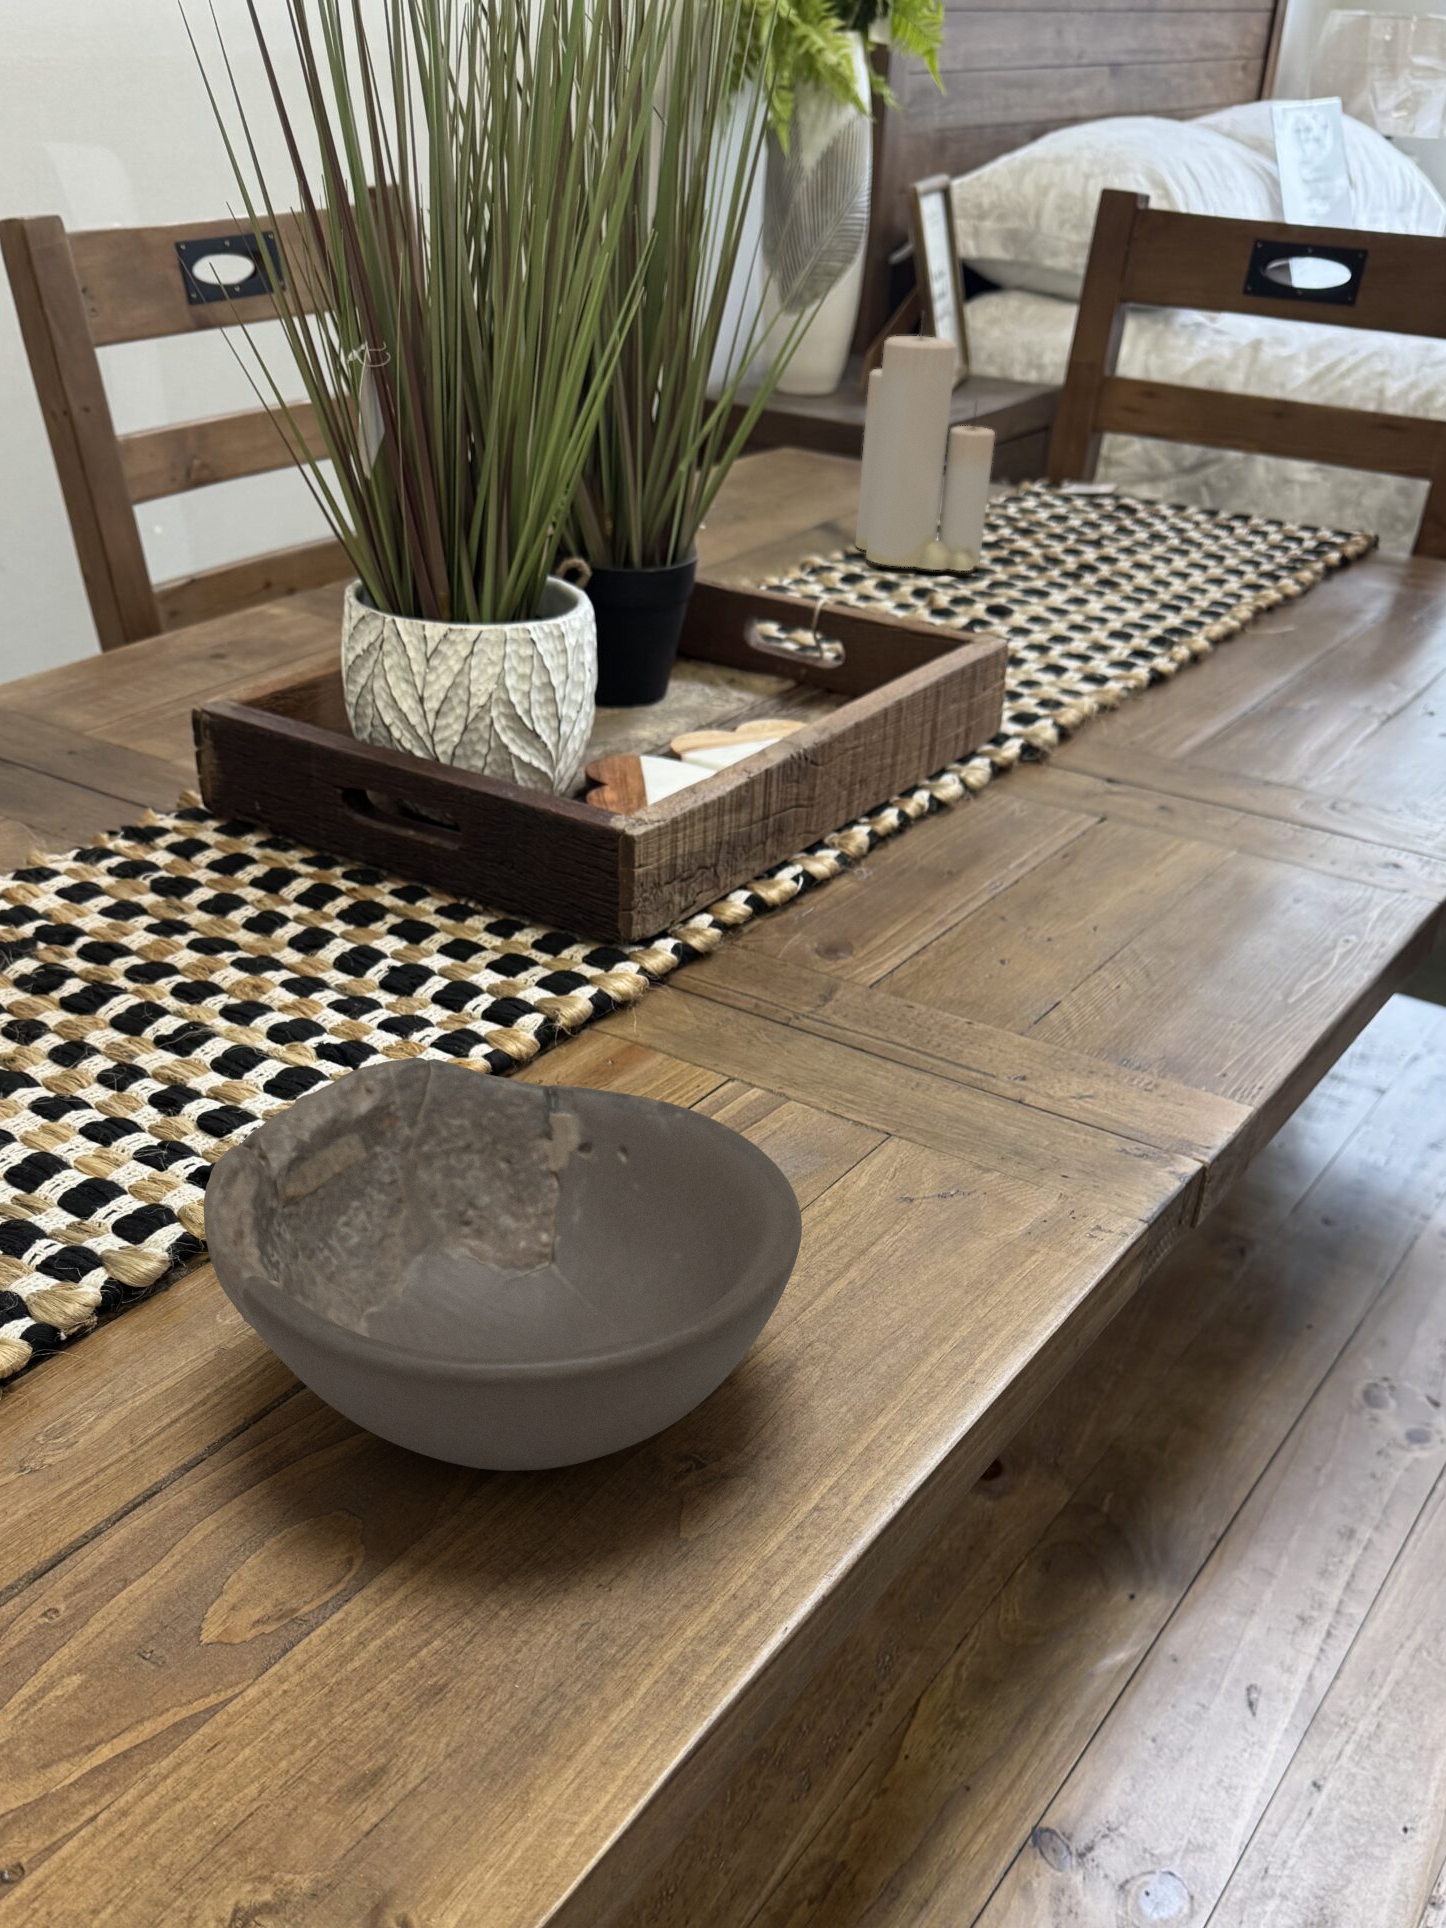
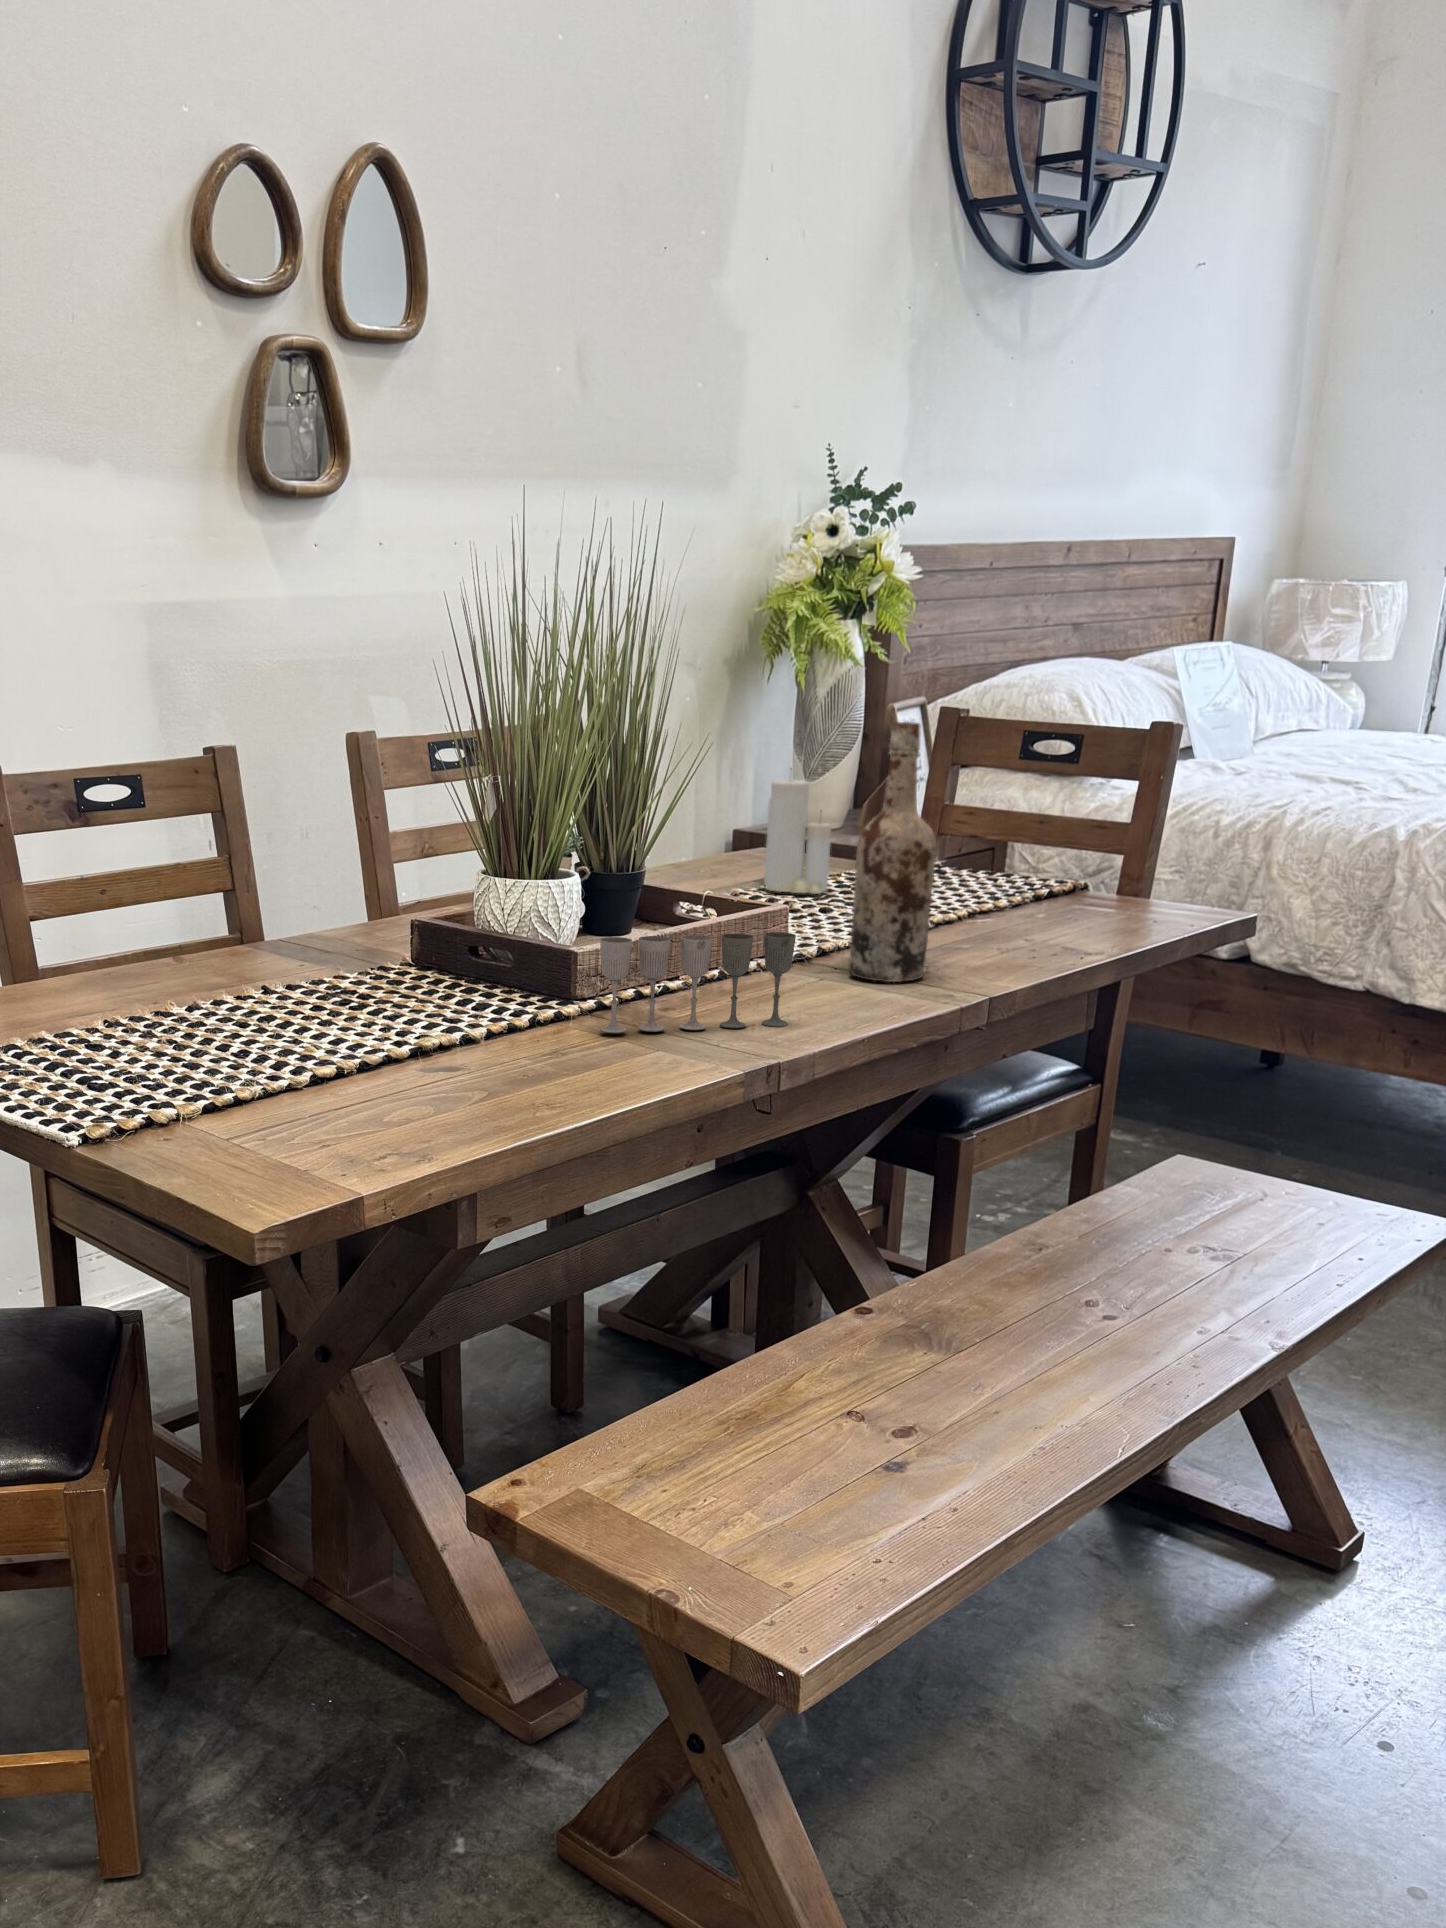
wine bottle: none [1145,220,1370,827] -> present [849,722,936,982]
wine glass: none [721,792,1185,1087] -> present [600,932,796,1033]
bowl: present [203,1057,802,1471] -> none [401,981,588,1085]

